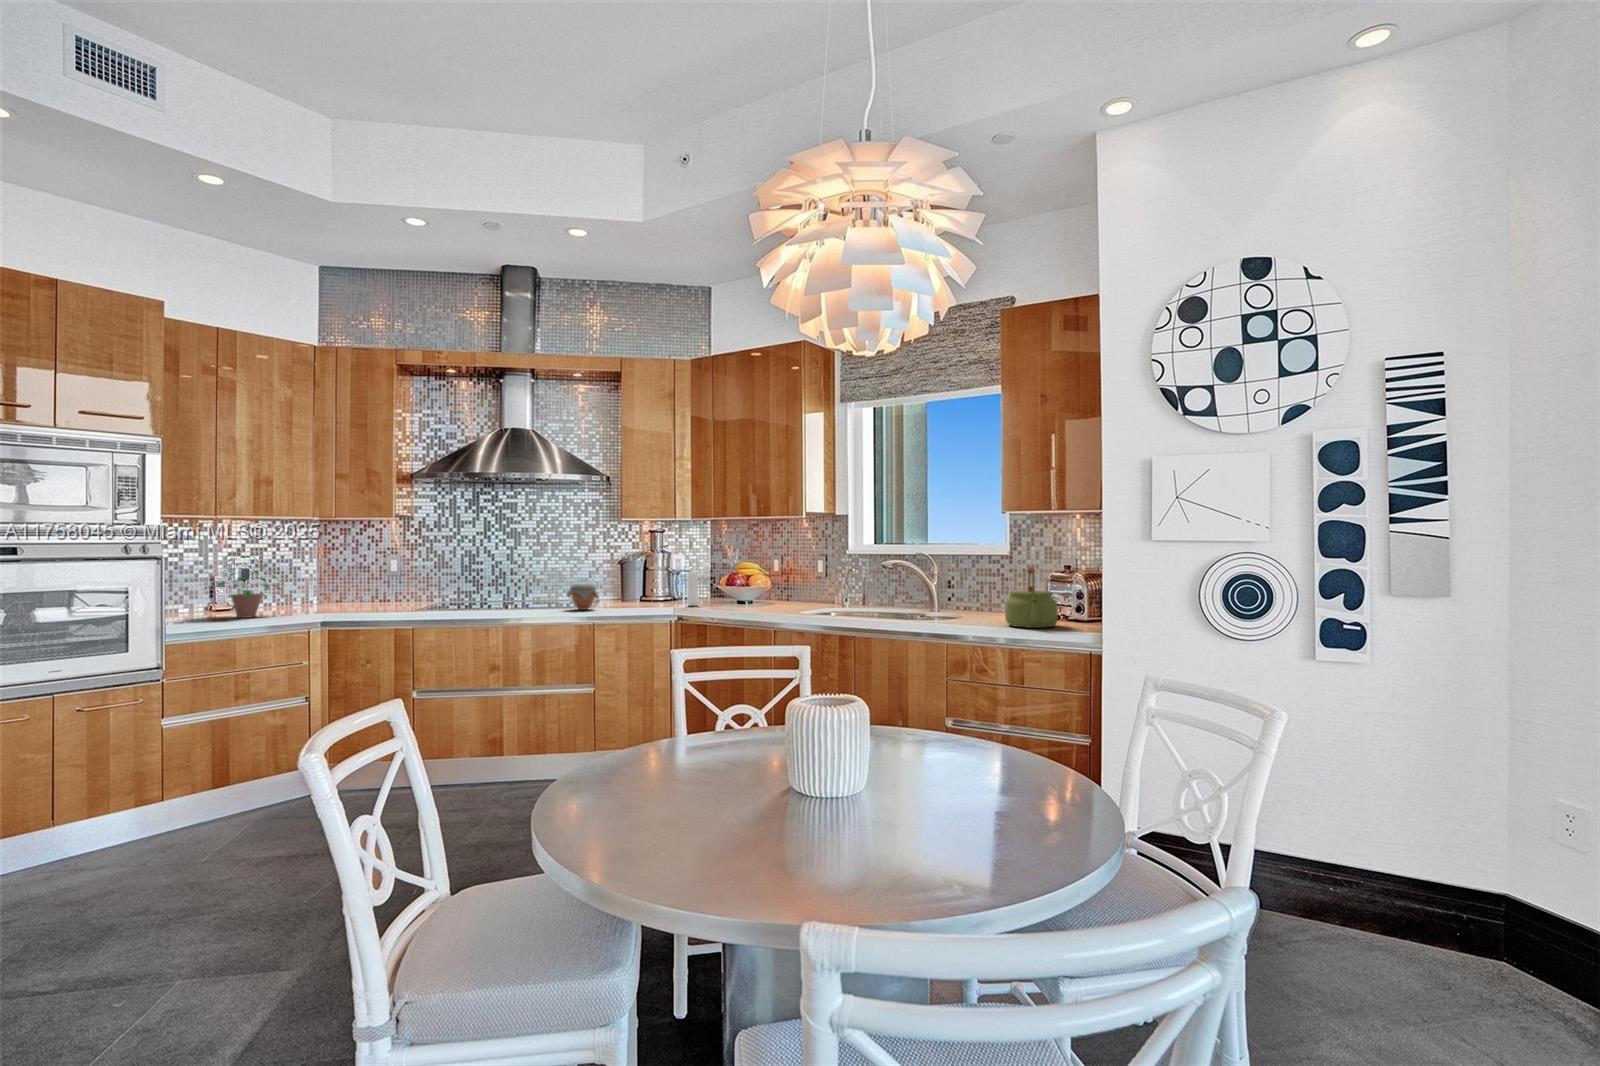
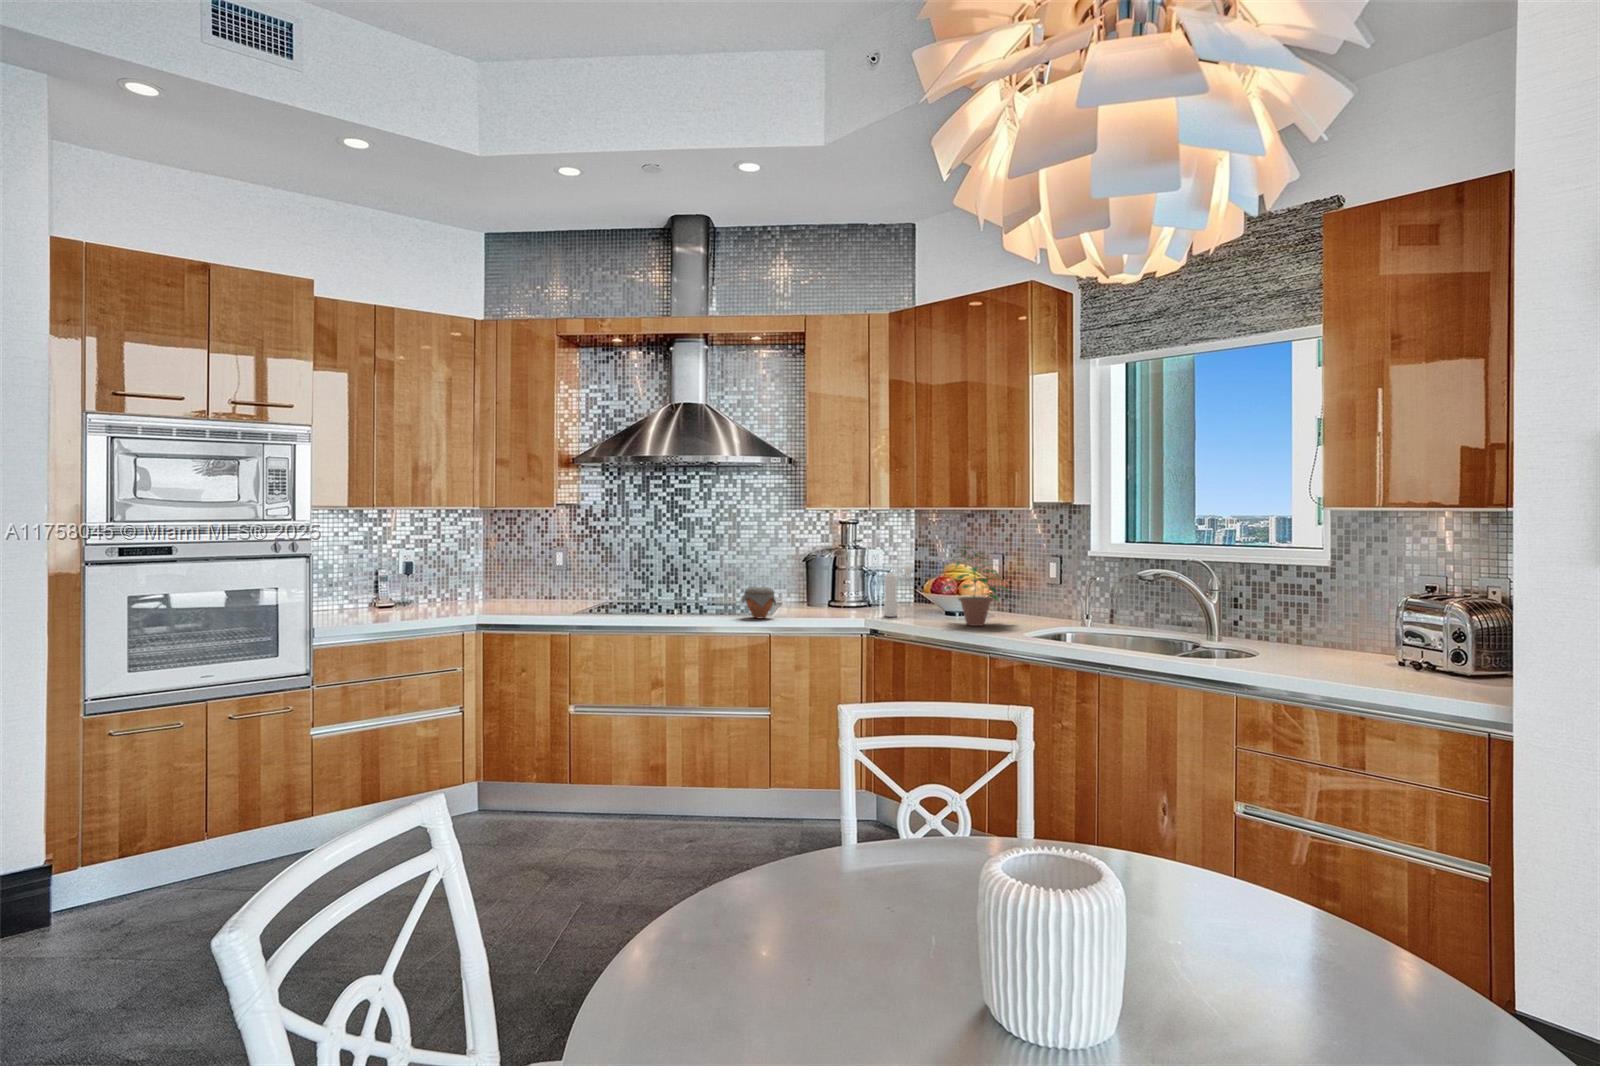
potted plant: present [214,550,280,618] -> present [943,547,1012,626]
kettle: present [1005,567,1058,628] -> none [1336,586,1425,678]

